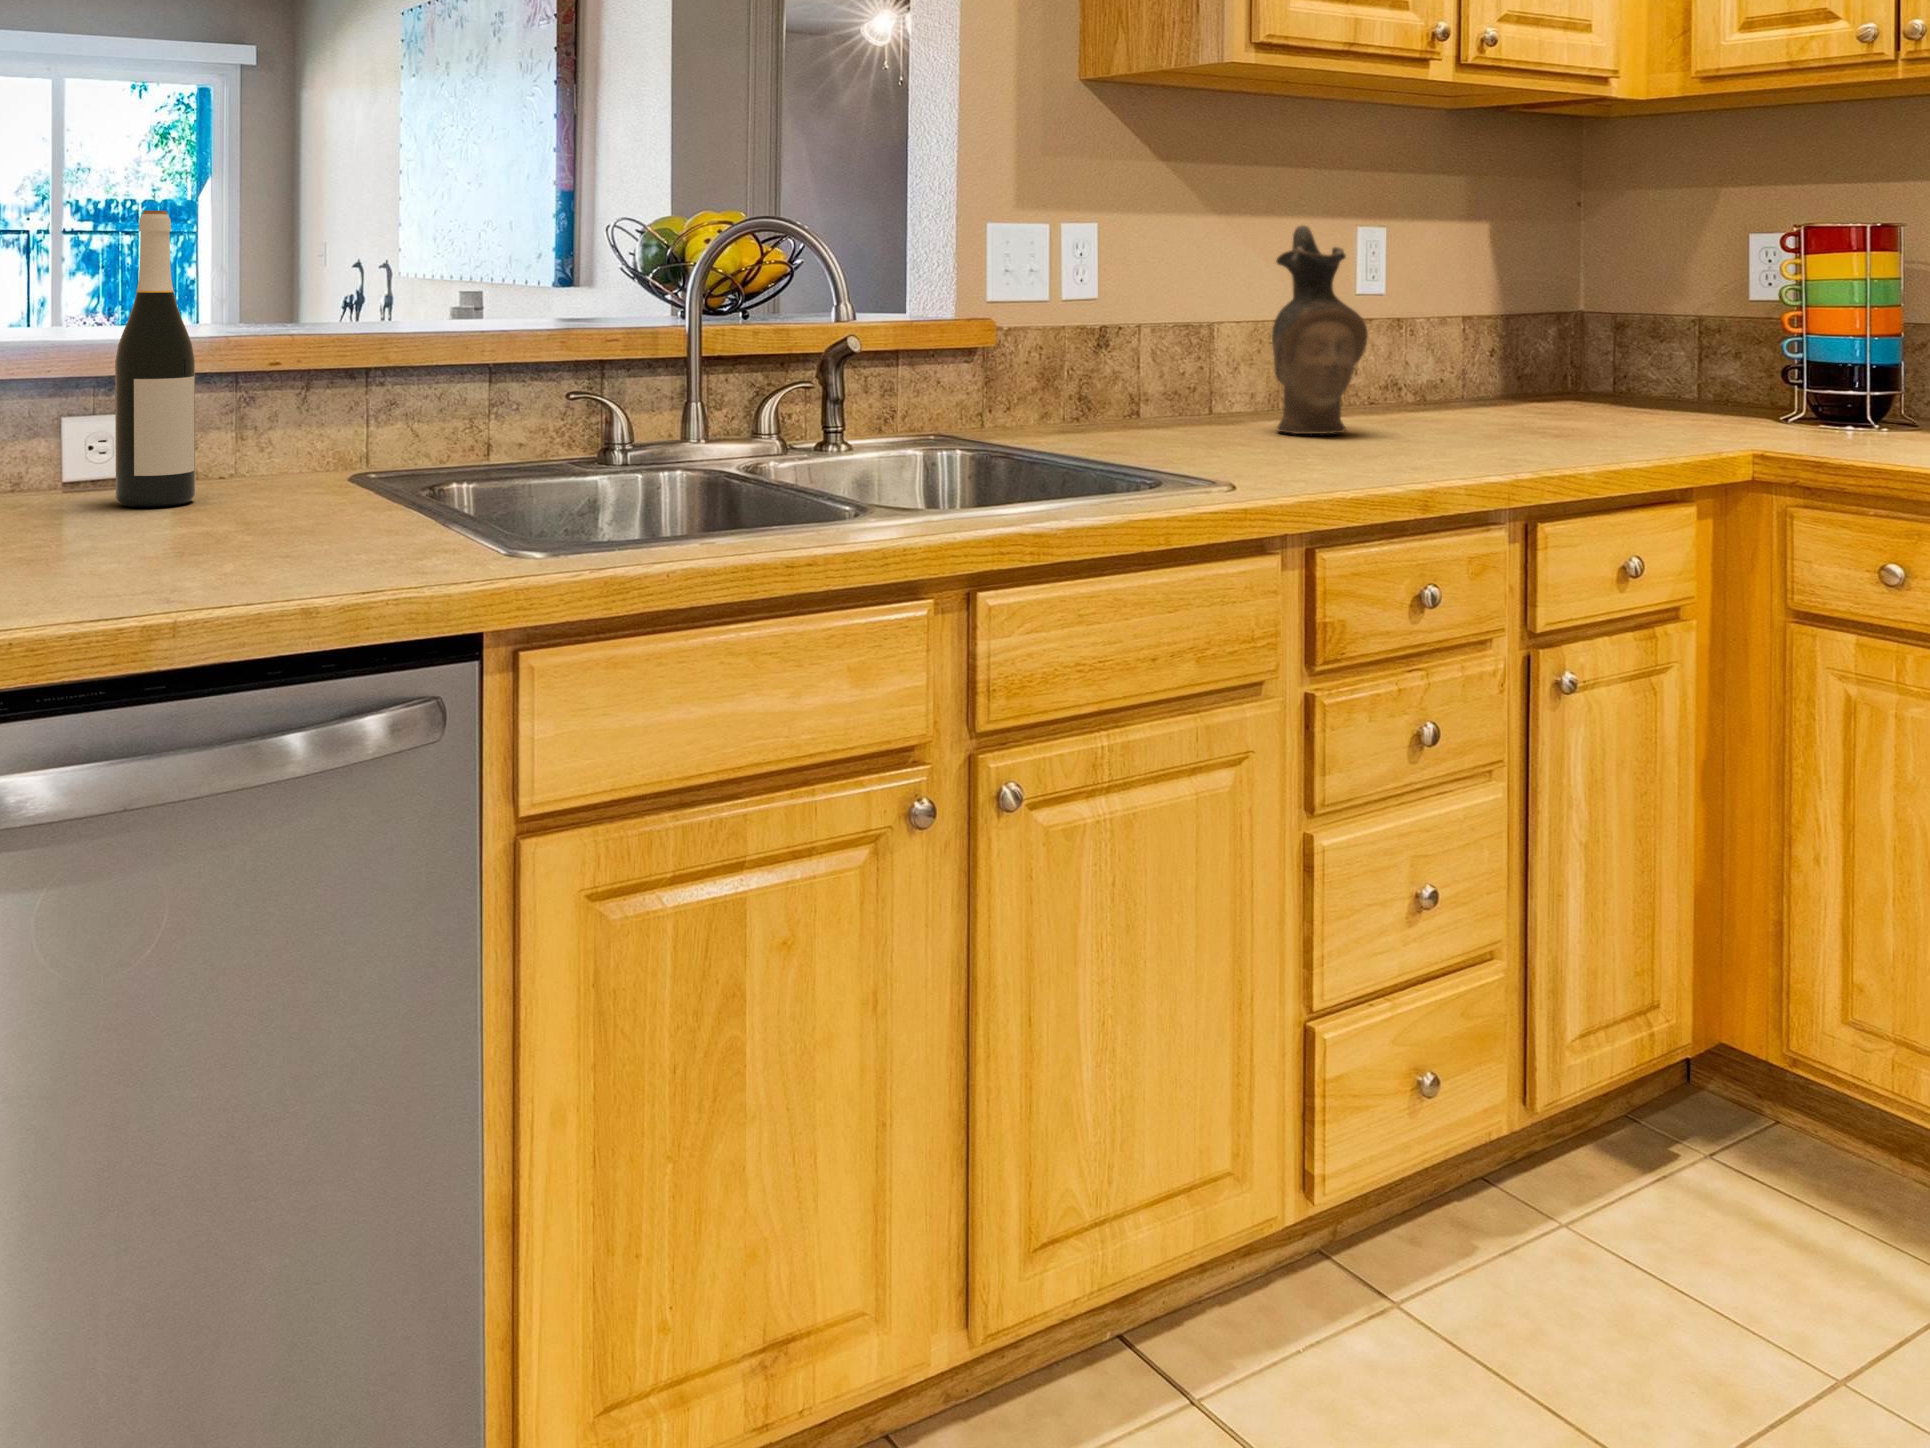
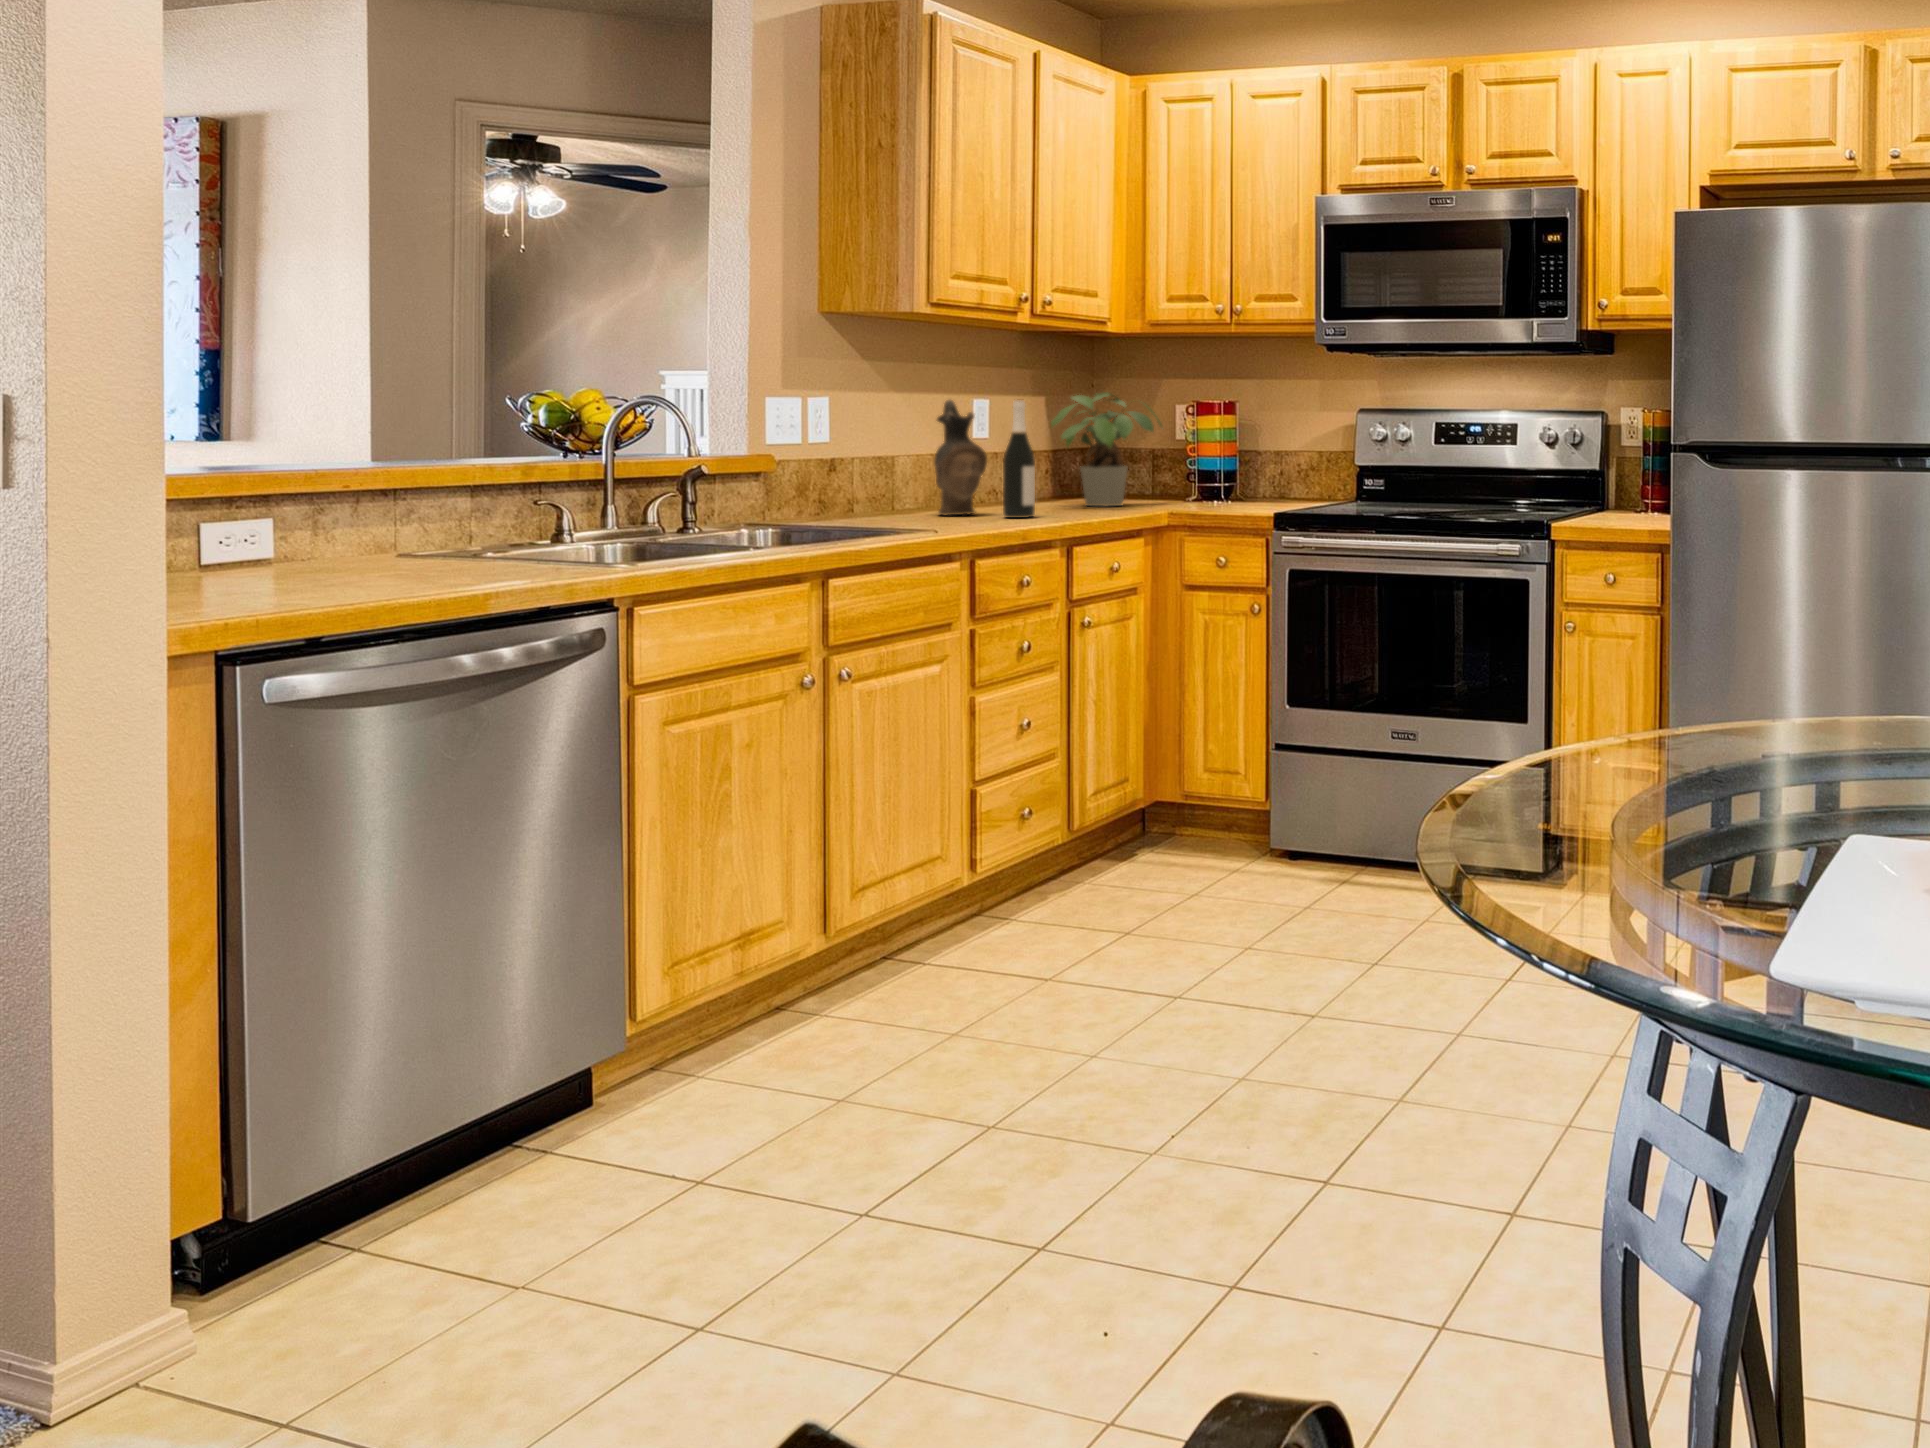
potted plant: none [1497,208,1733,426] -> present [1051,392,1163,506]
wine bottle: present [115,211,195,507] -> present [1003,400,1035,518]

